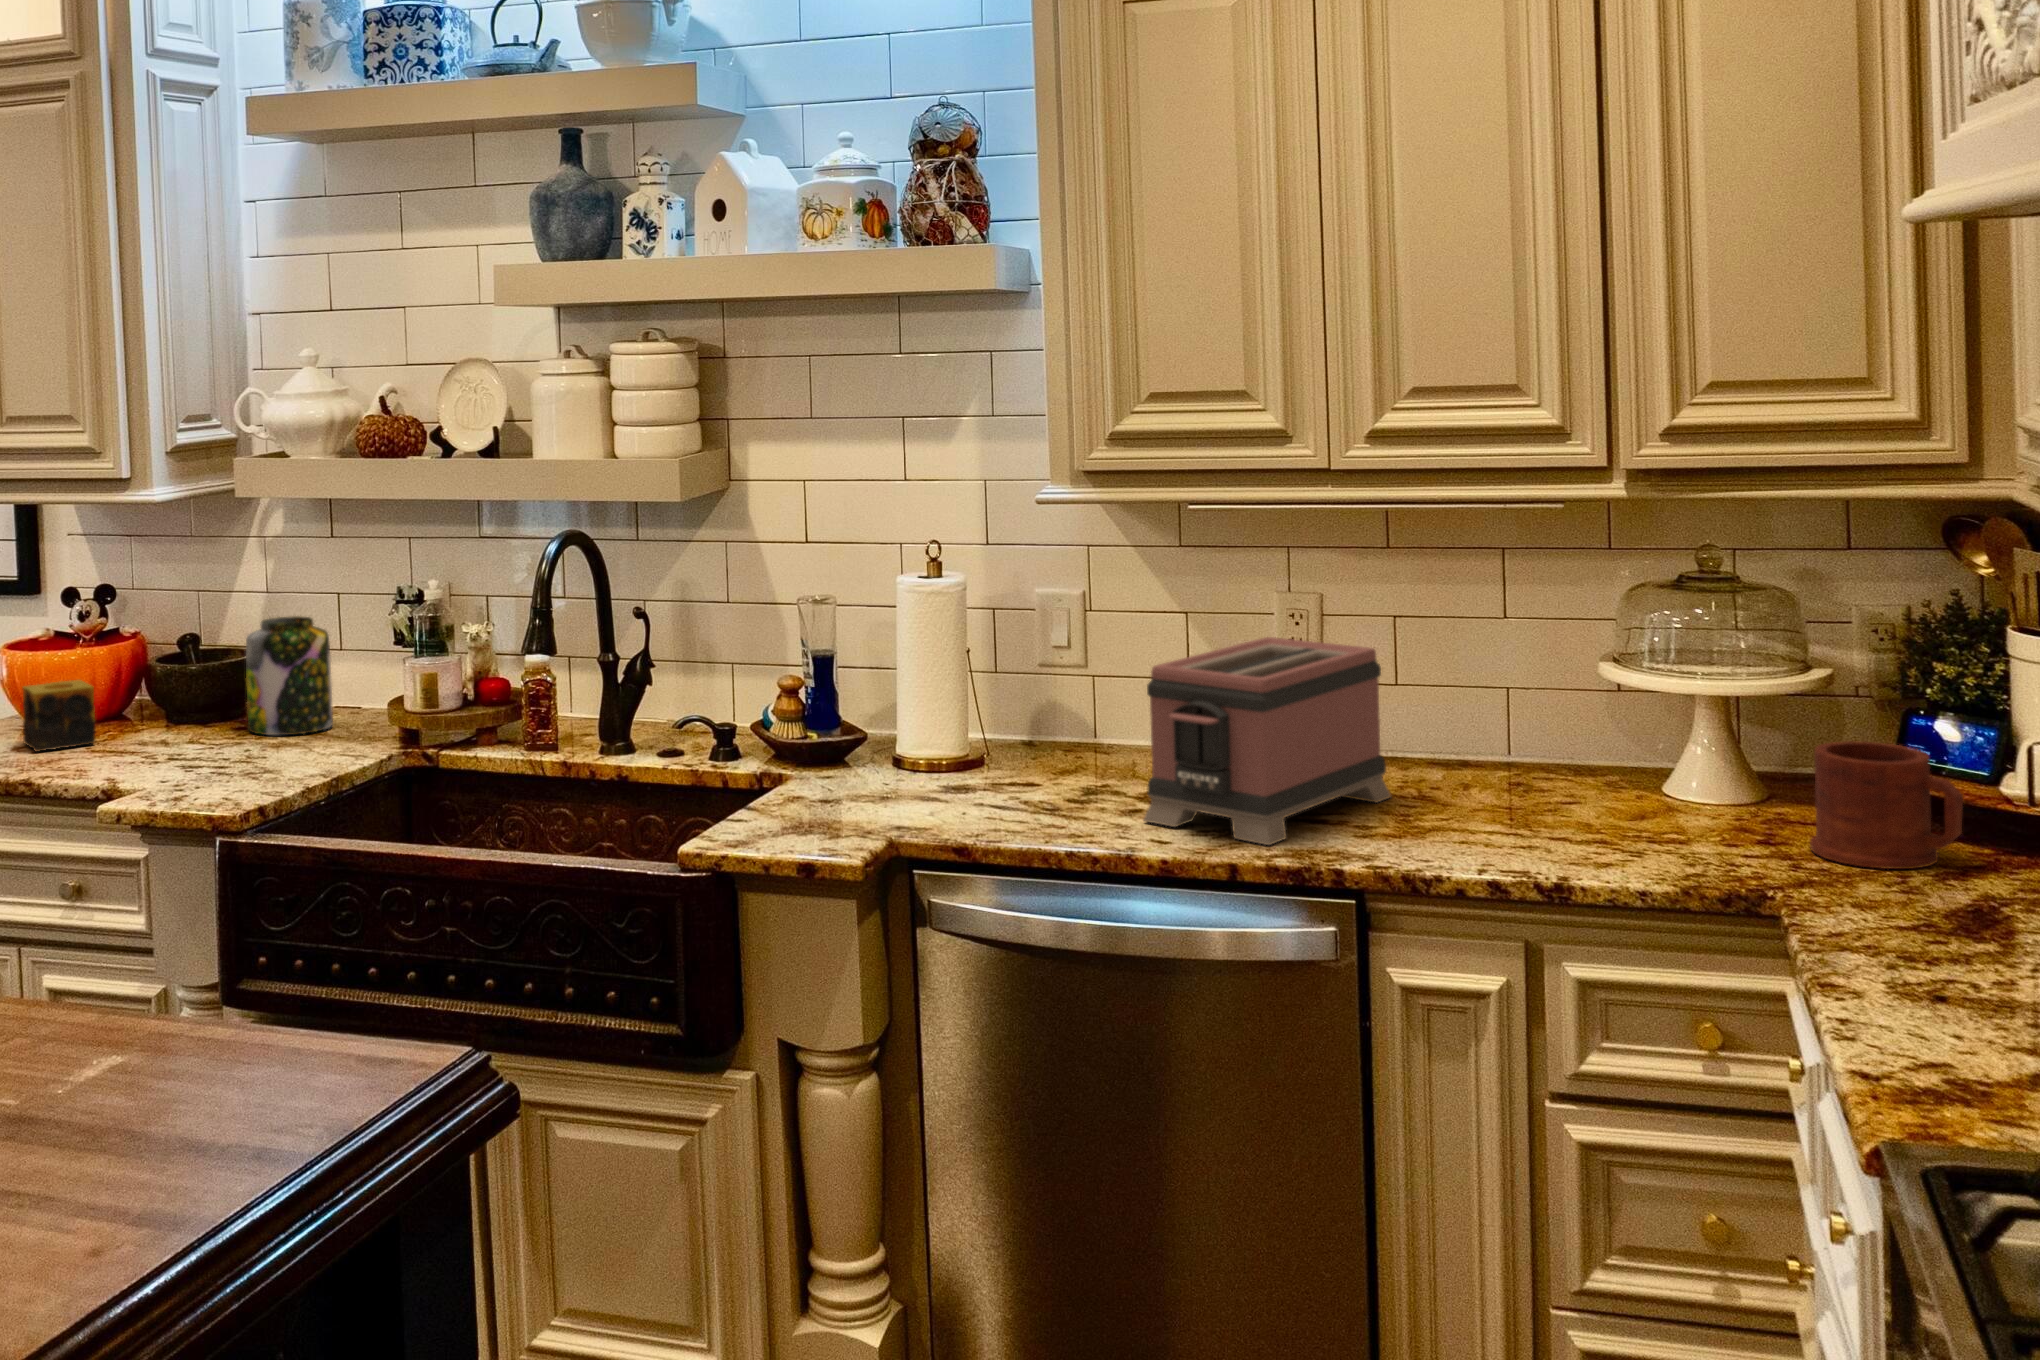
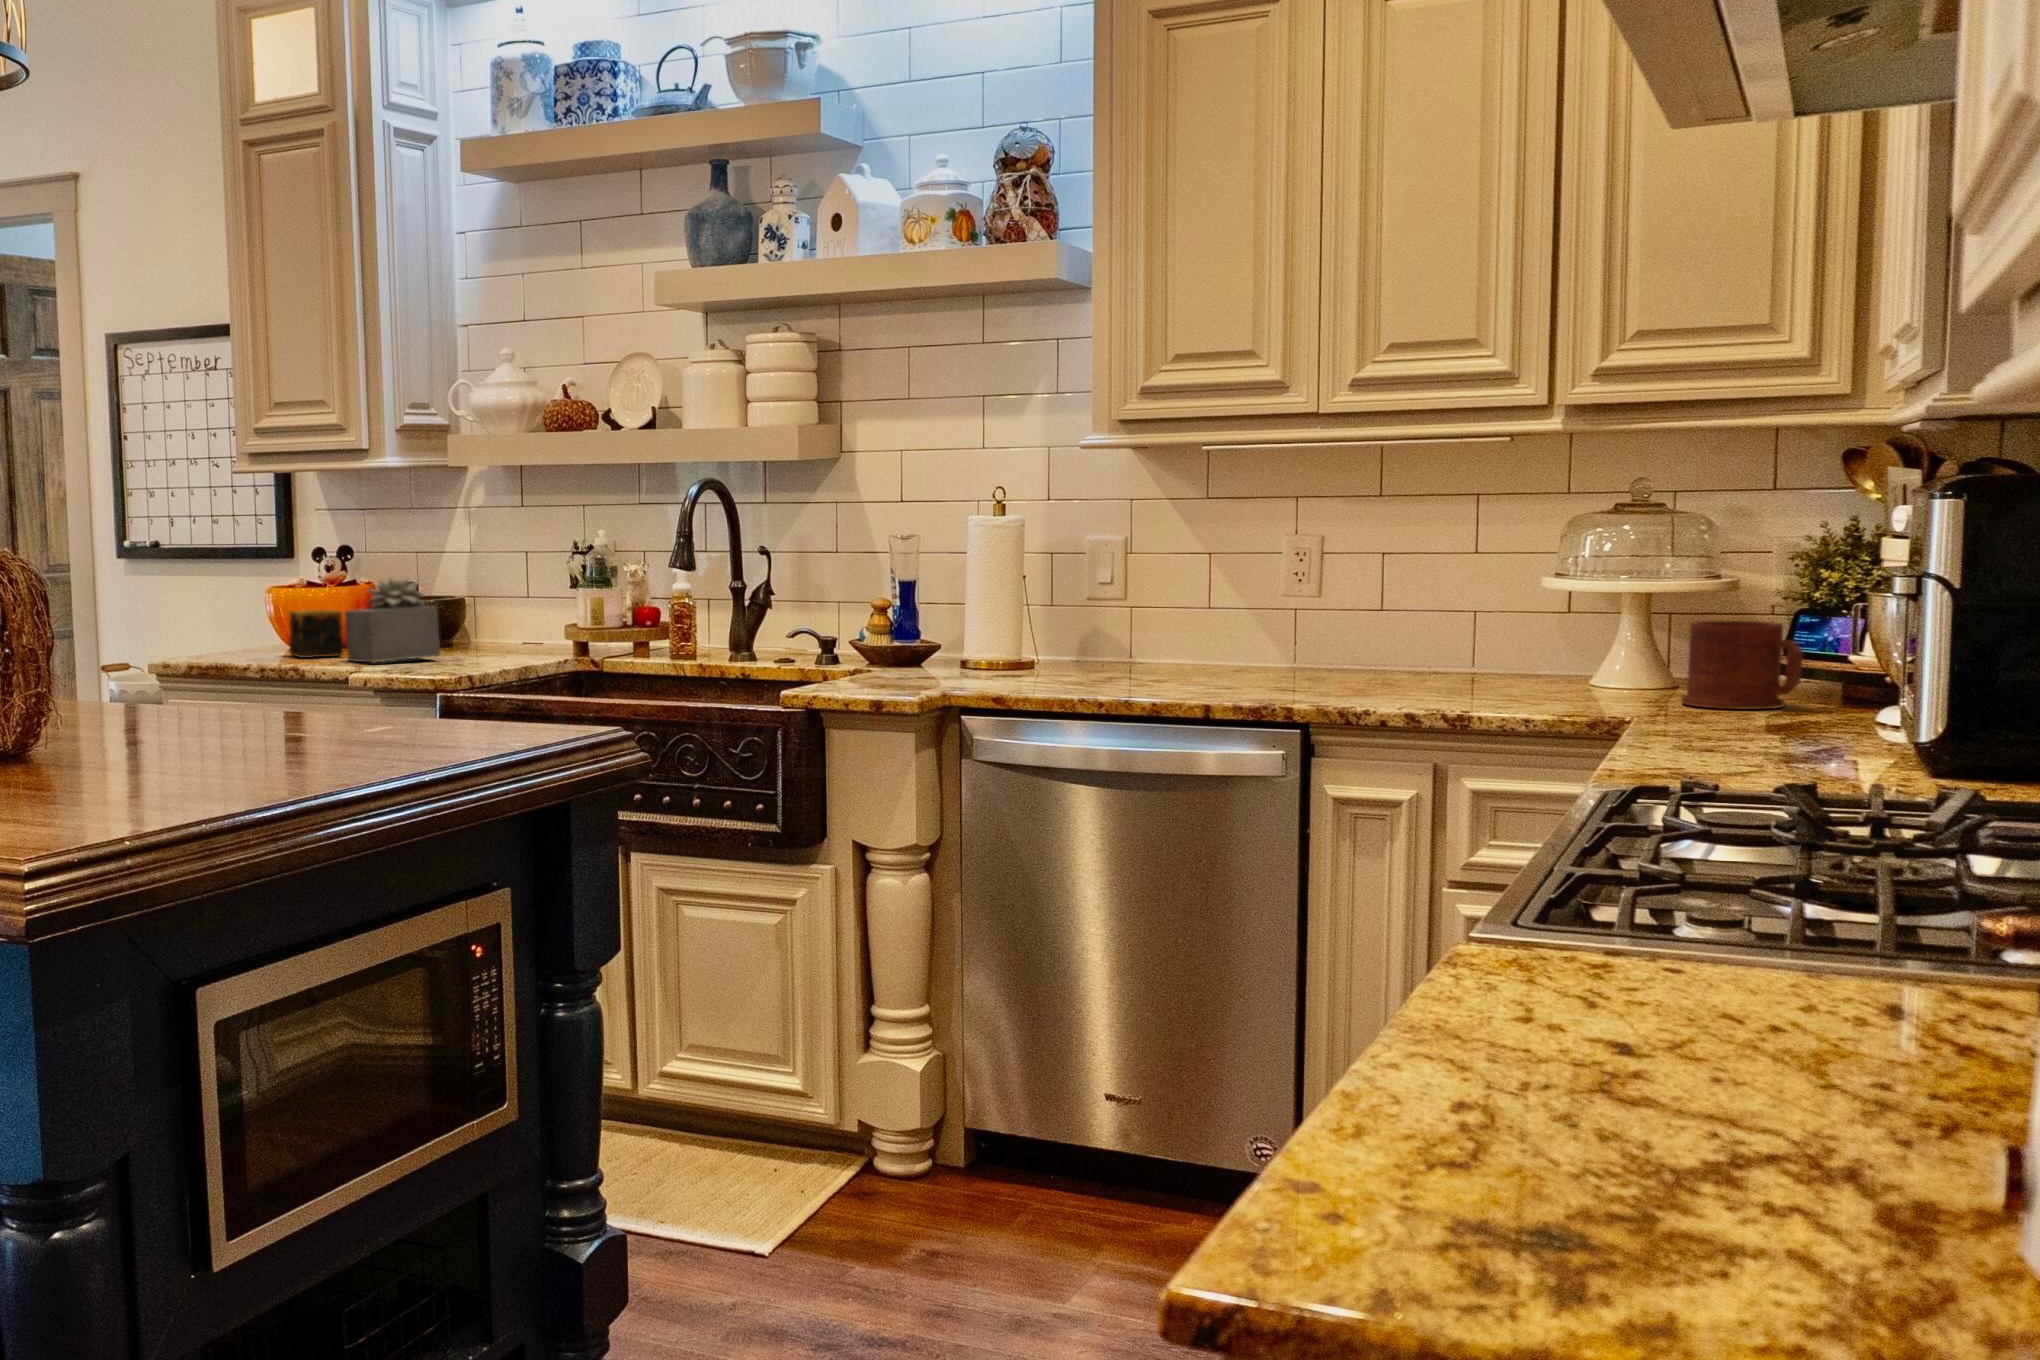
jar: present [246,616,333,735] -> none [456,567,522,656]
toaster: present [1144,637,1391,845] -> none [1147,560,1359,697]
succulent plant: none [95,644,226,765] -> present [345,578,440,662]

